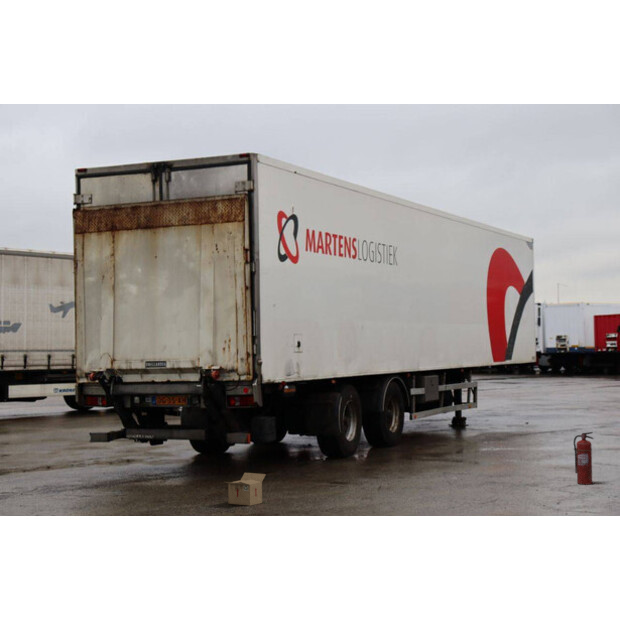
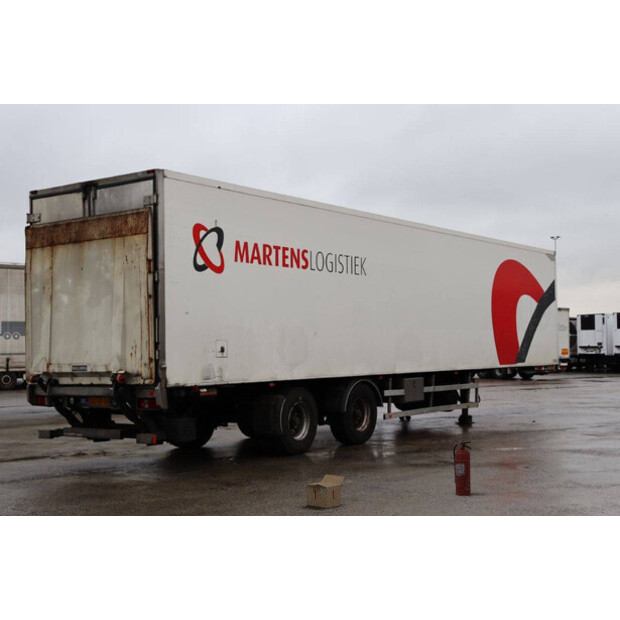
cardboard box: present [226,473,266,506] -> present [307,475,345,508]

